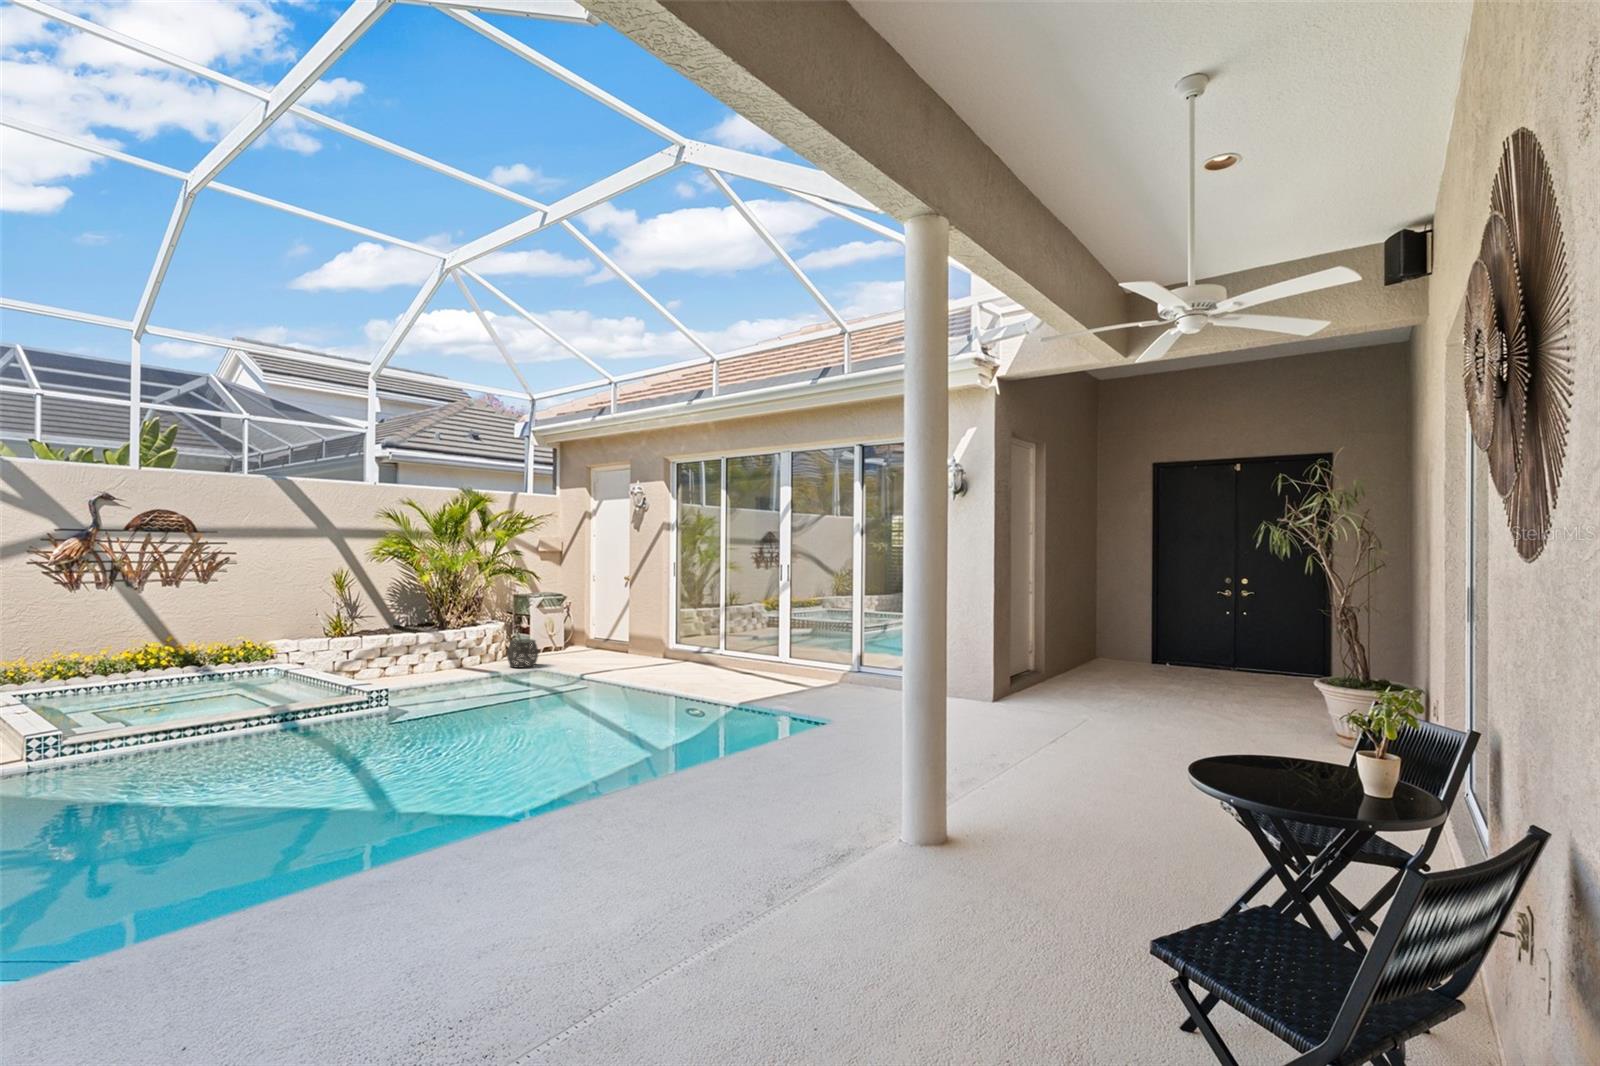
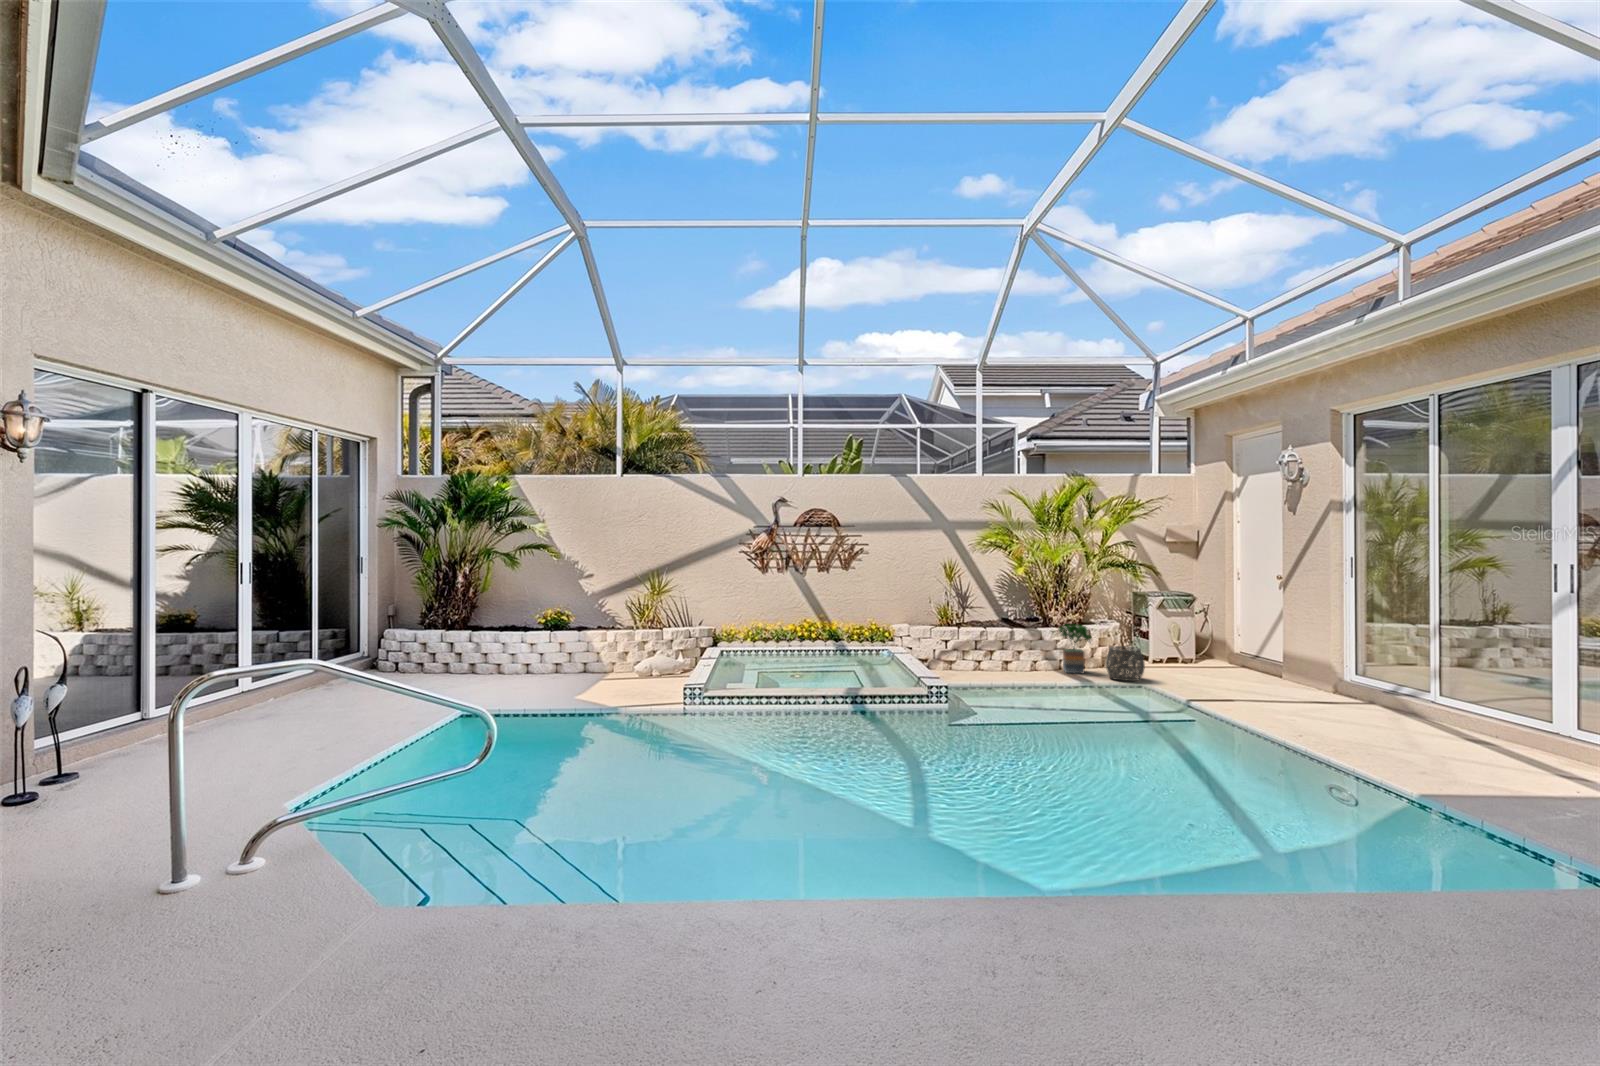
potted tree: none [461,624,494,668] -> present [1058,625,1092,674]

